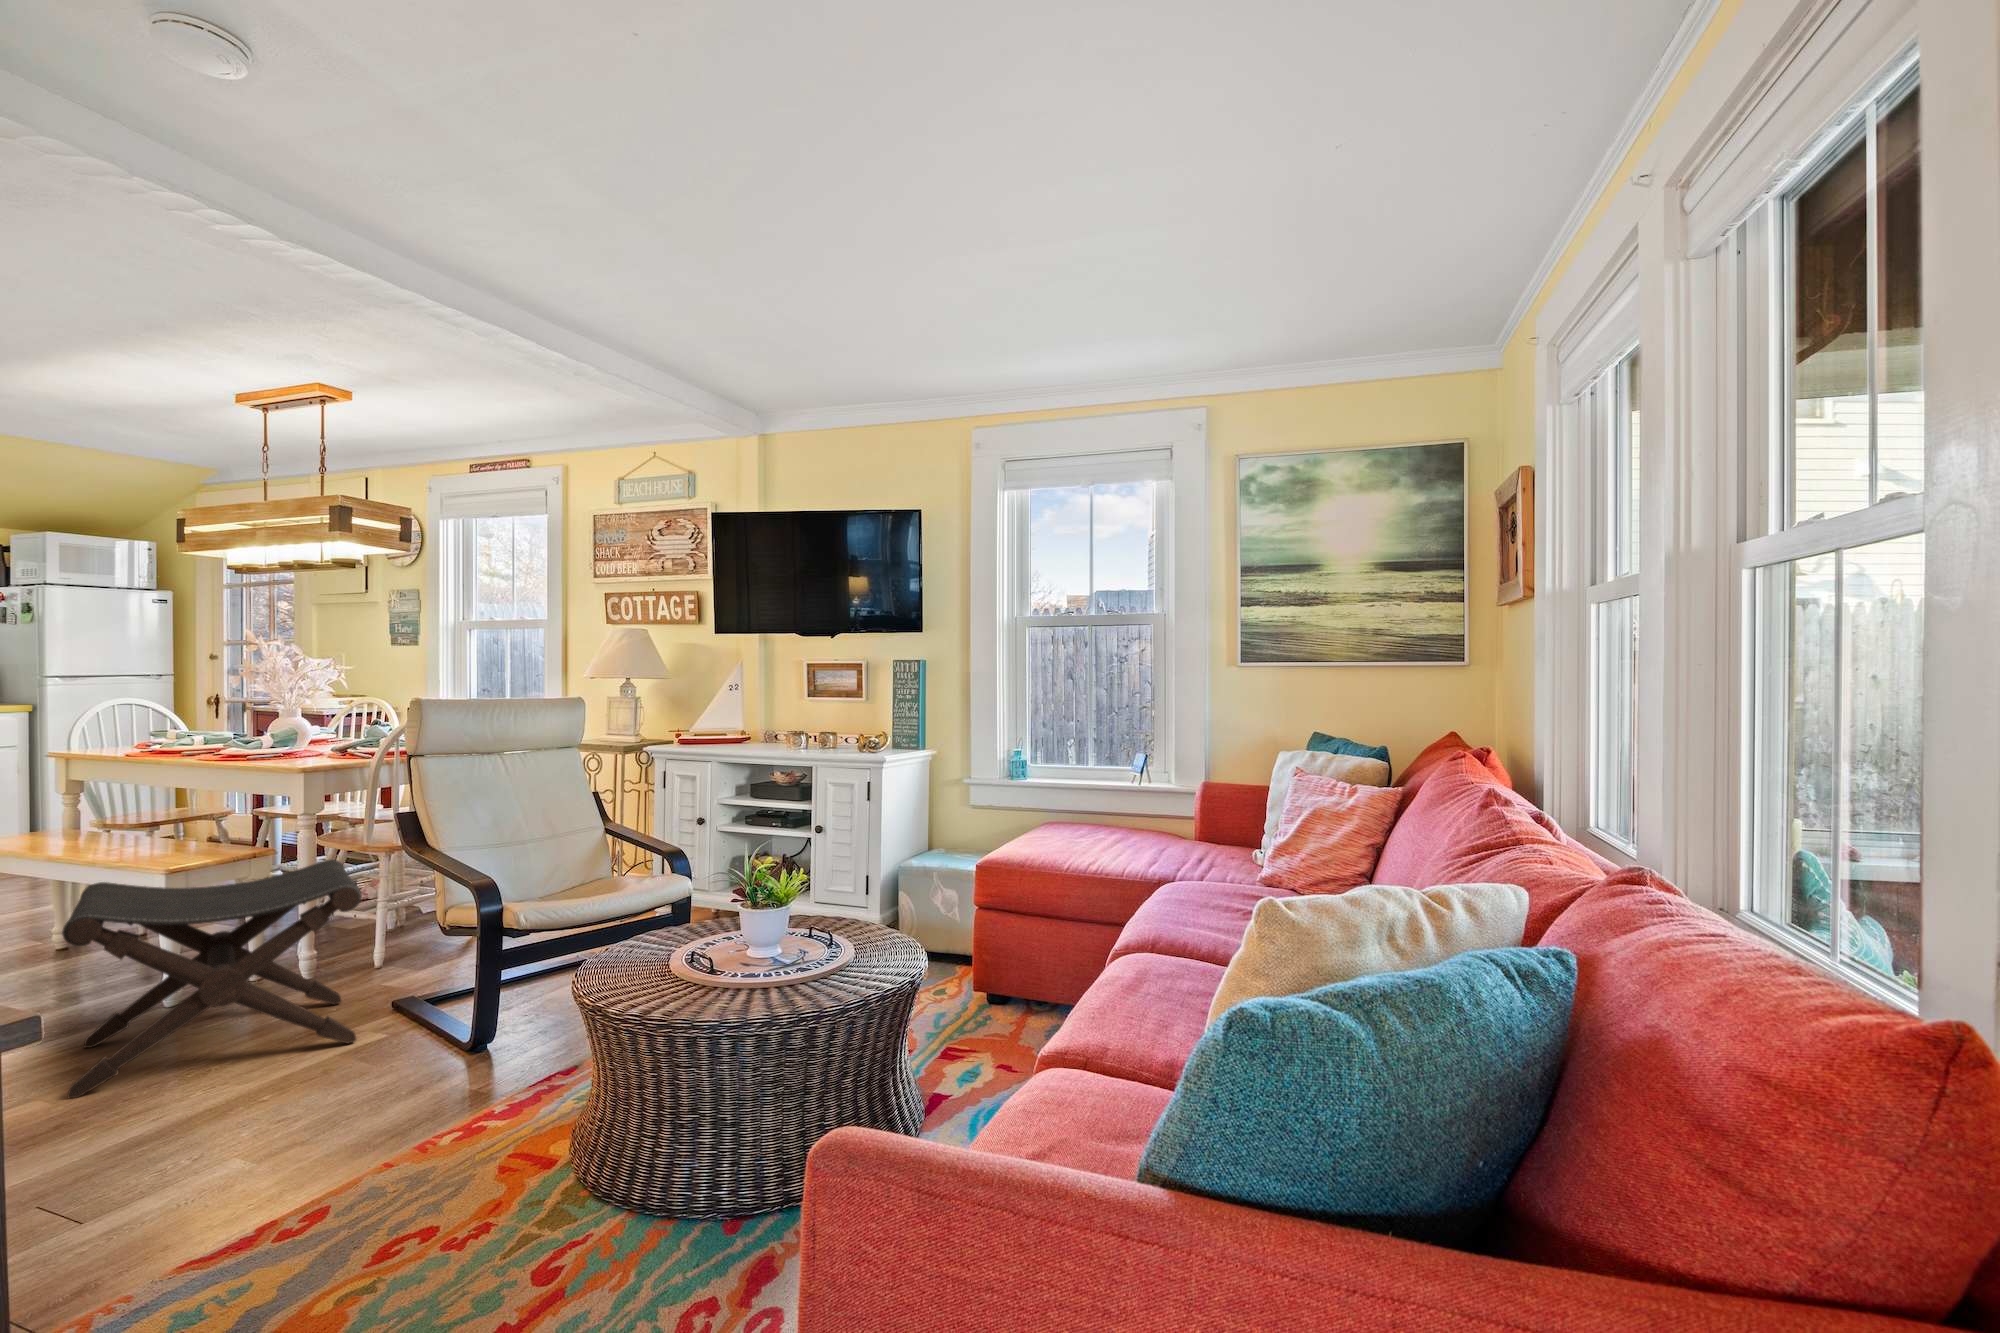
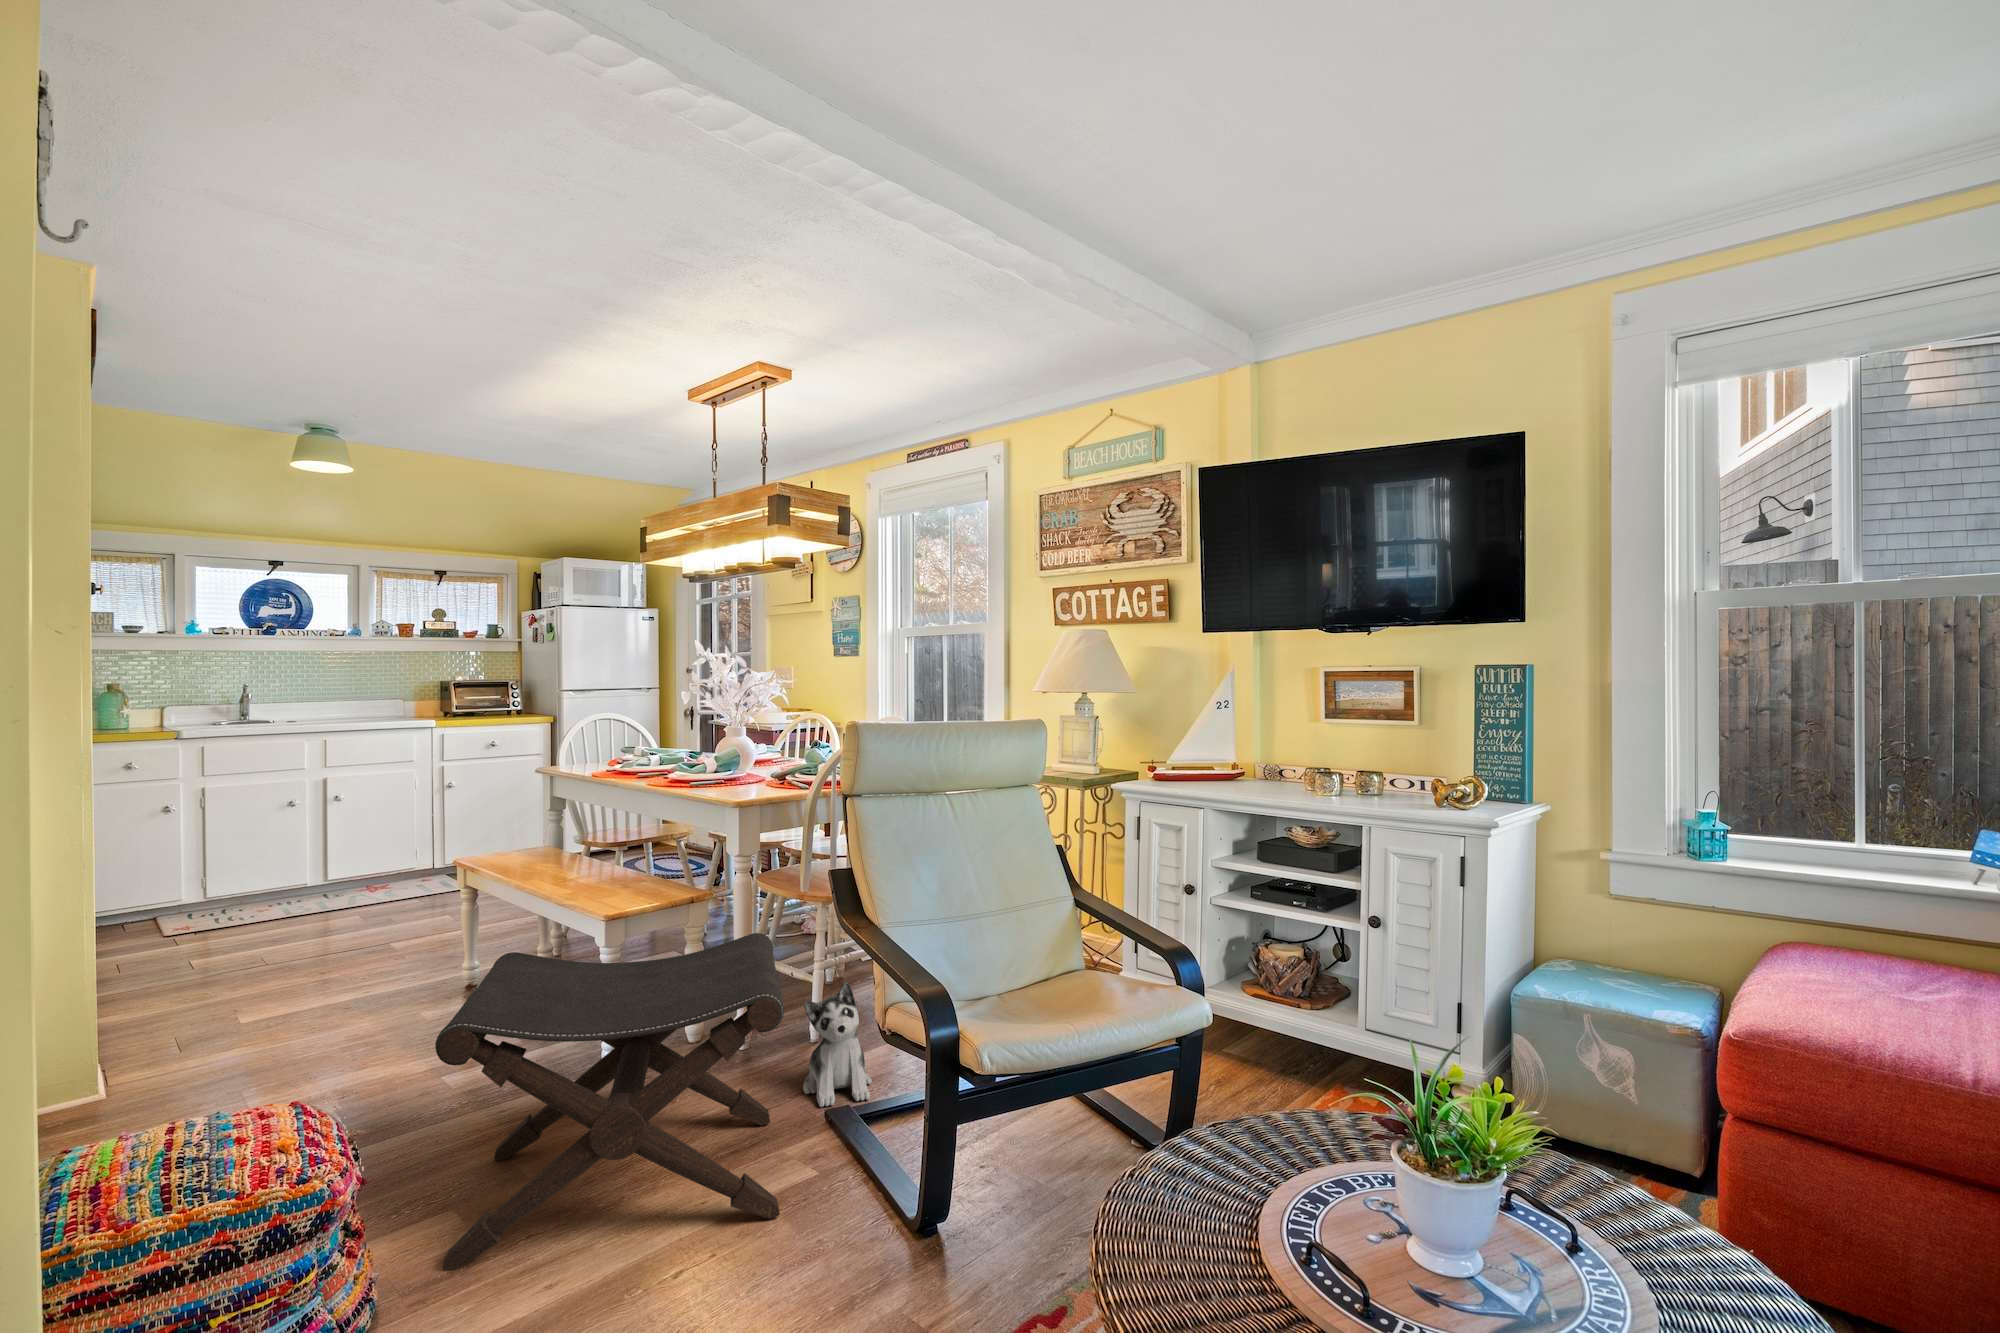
plush toy: none [369,897,430,991] -> present [803,982,872,1107]

